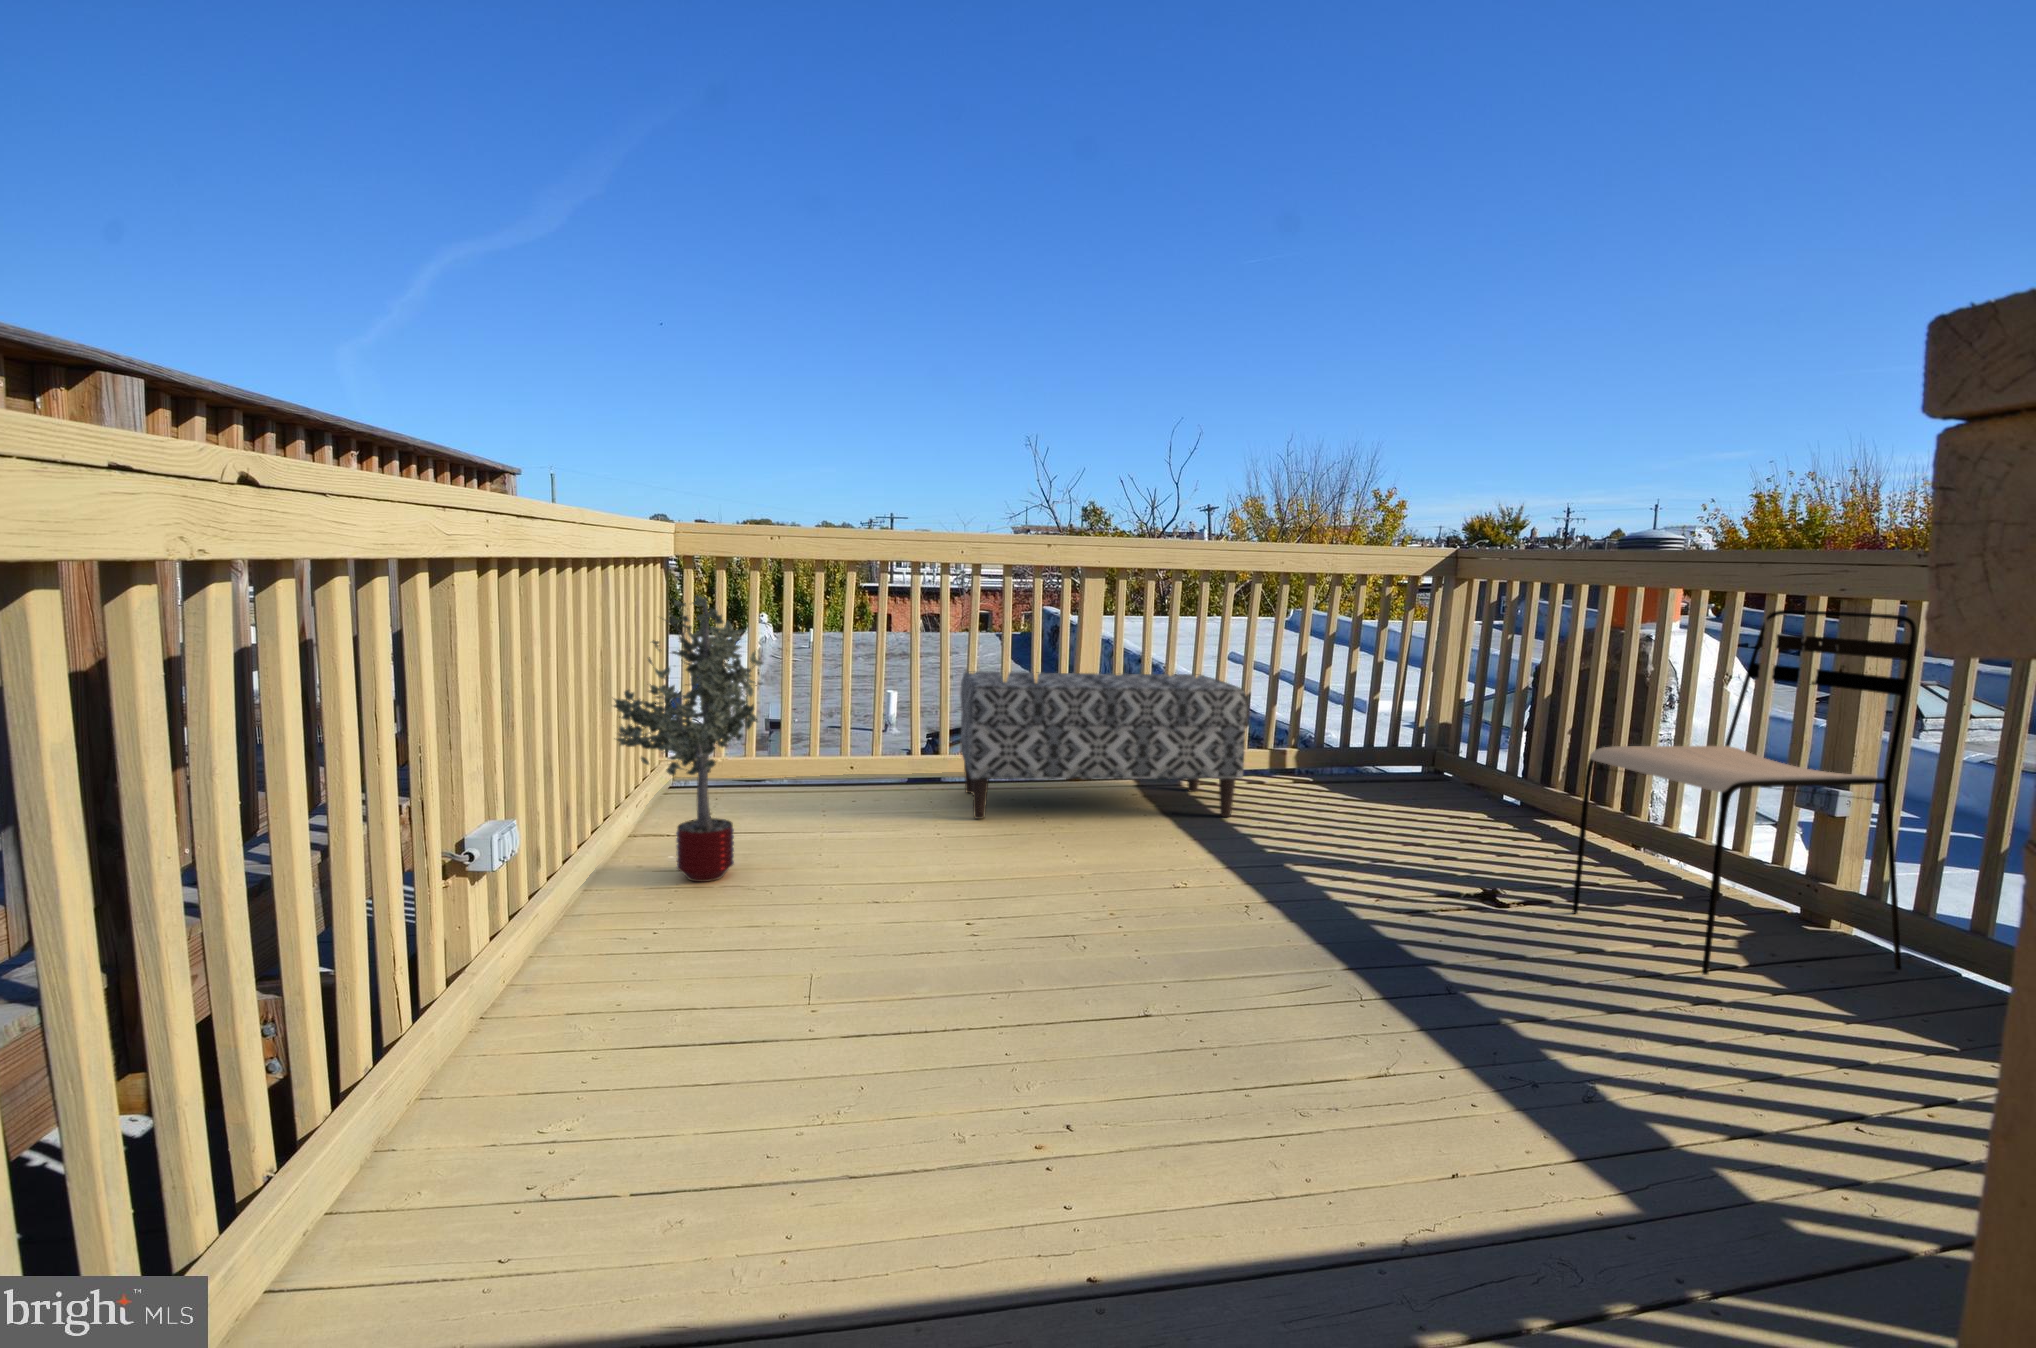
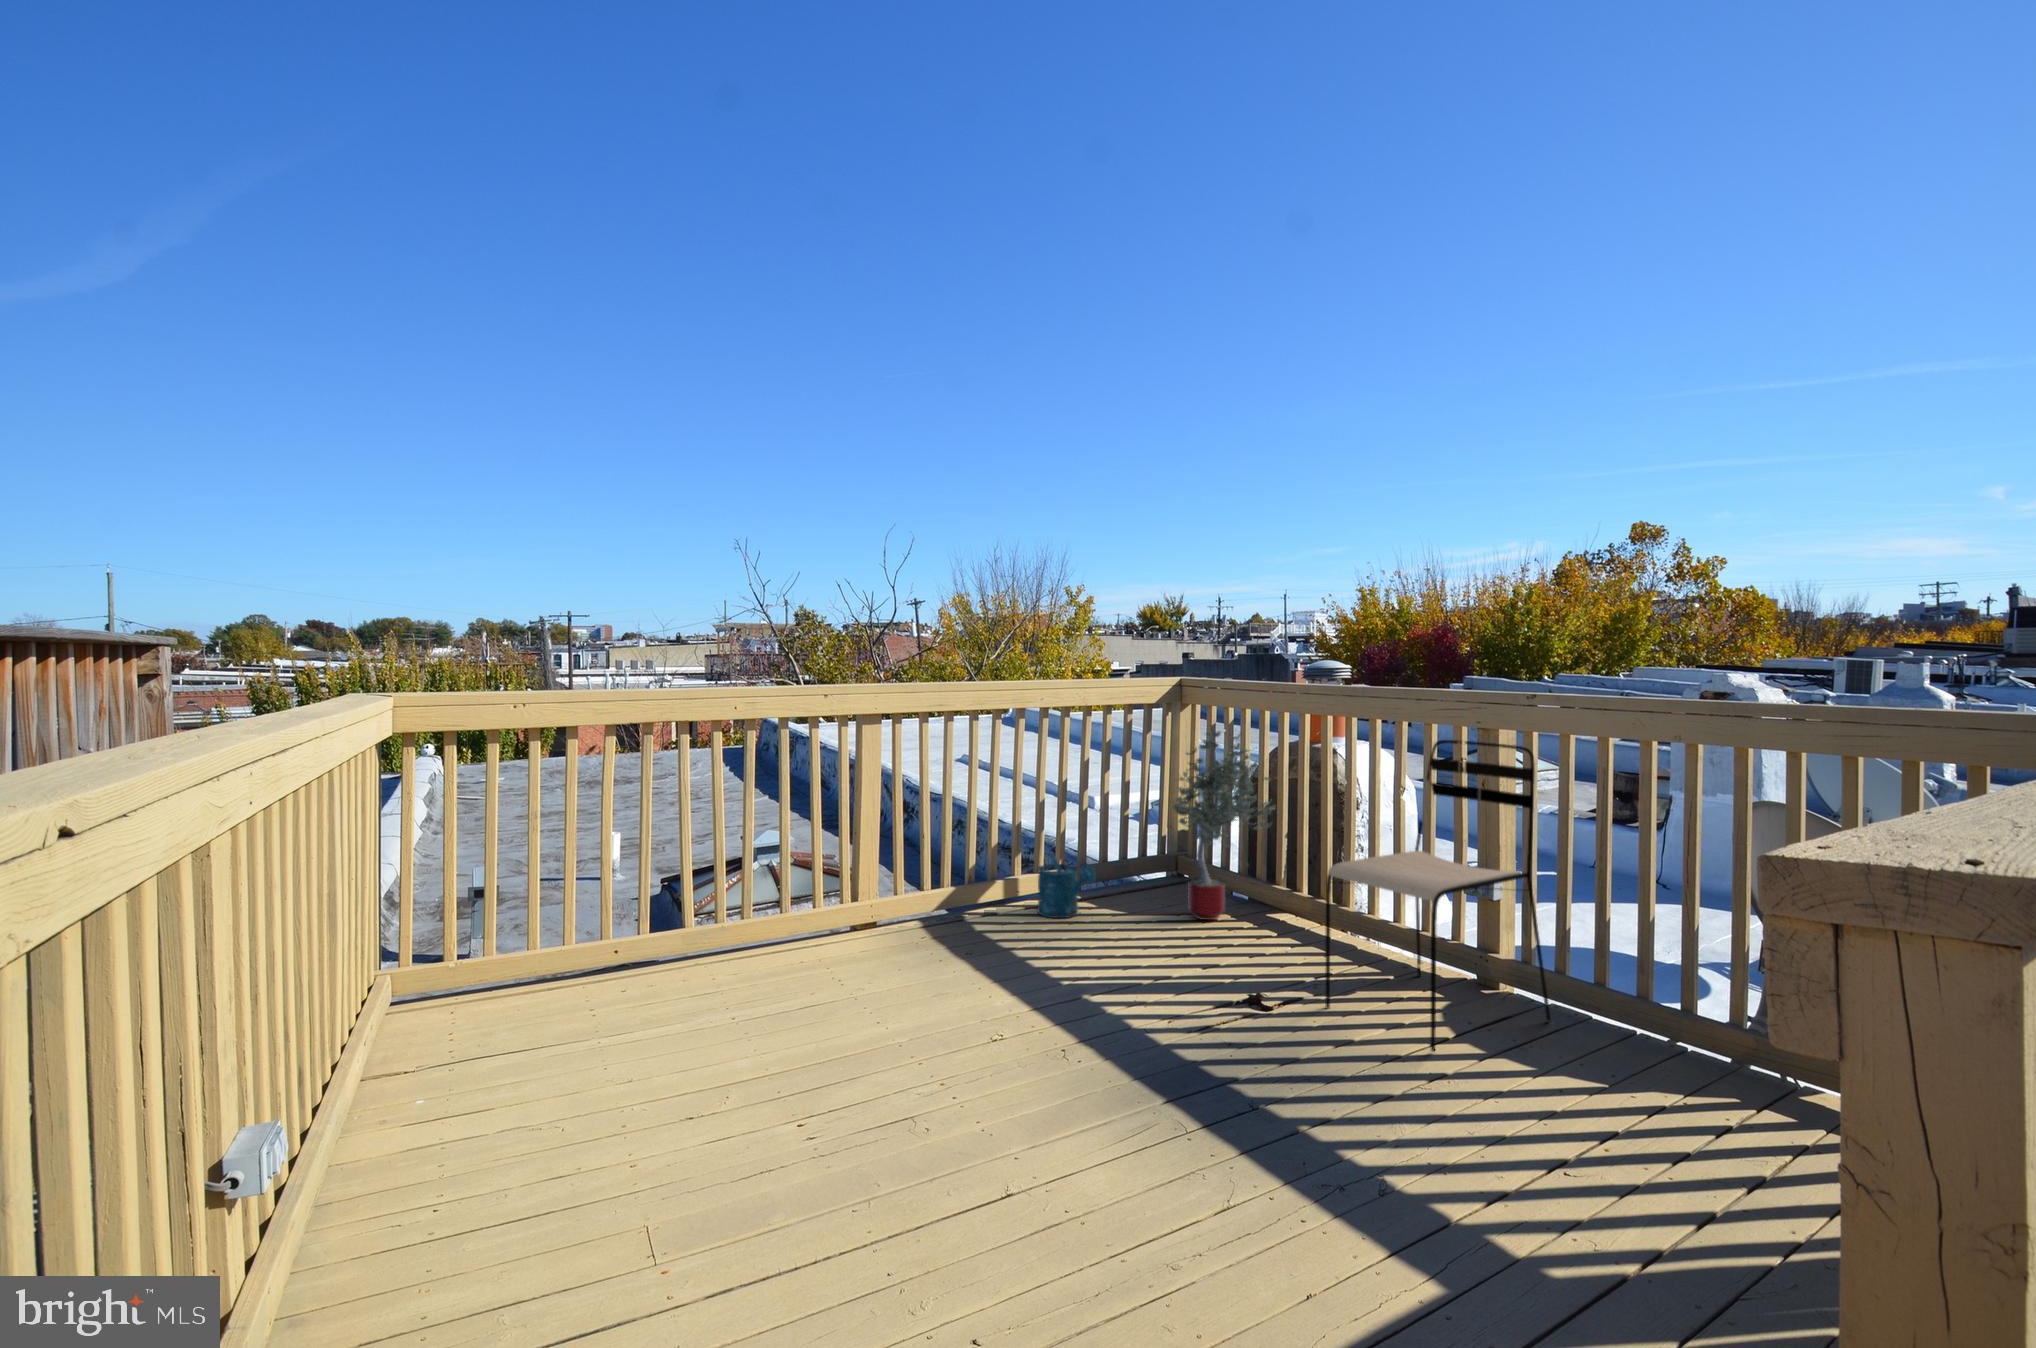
potted tree: present [614,596,763,882] -> present [1172,731,1275,920]
bench: present [960,672,1247,819] -> none [735,809,1030,990]
watering can: none [1264,729,1326,796] -> present [1037,853,1096,918]

